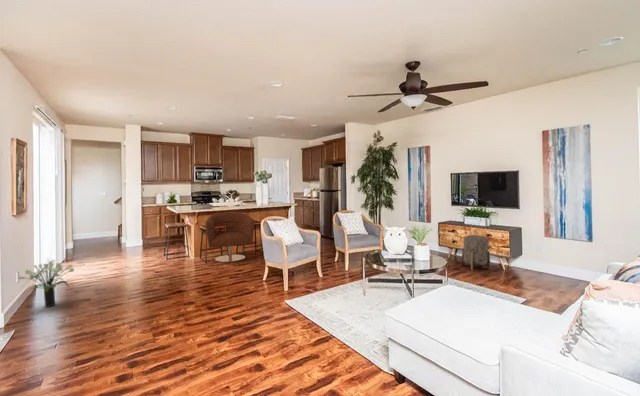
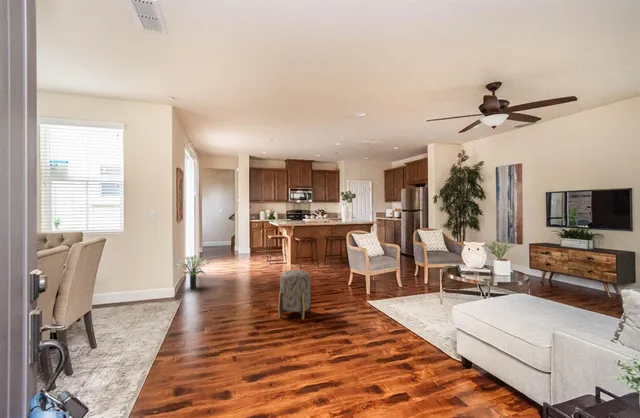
armchair: present [205,212,254,262] -> none [301,227,341,270]
ottoman: present [462,235,490,270] -> present [278,270,312,319]

